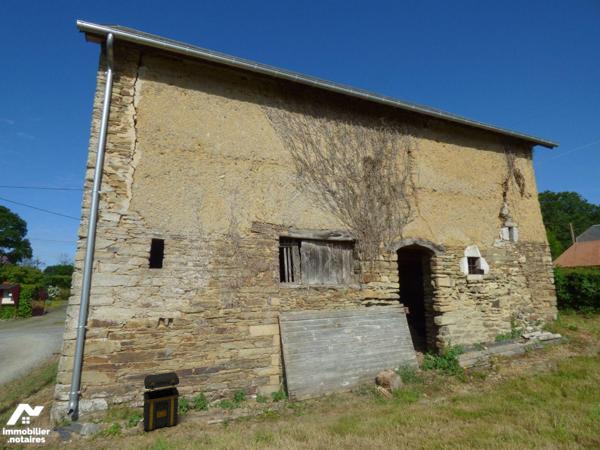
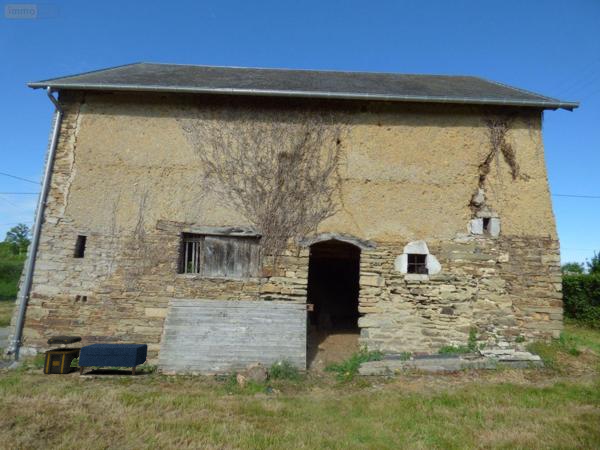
bench: none [192,369,267,423] -> present [79,344,148,376]

